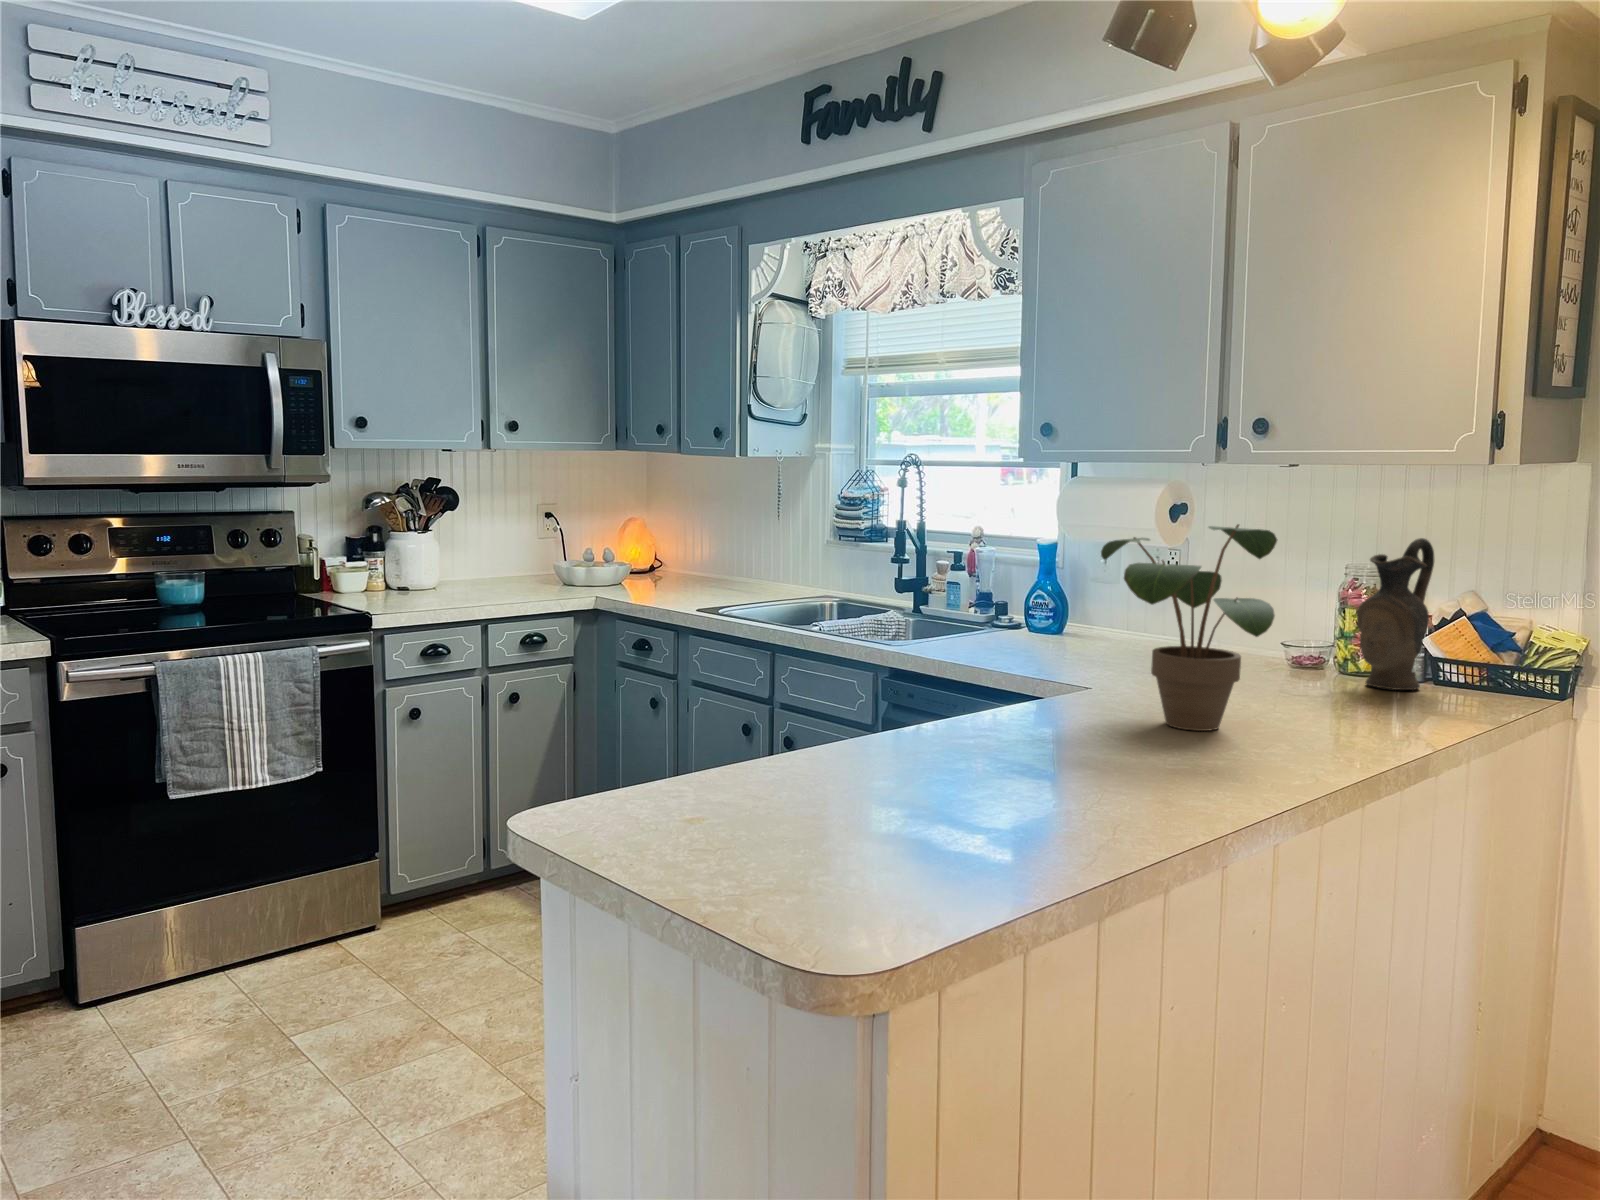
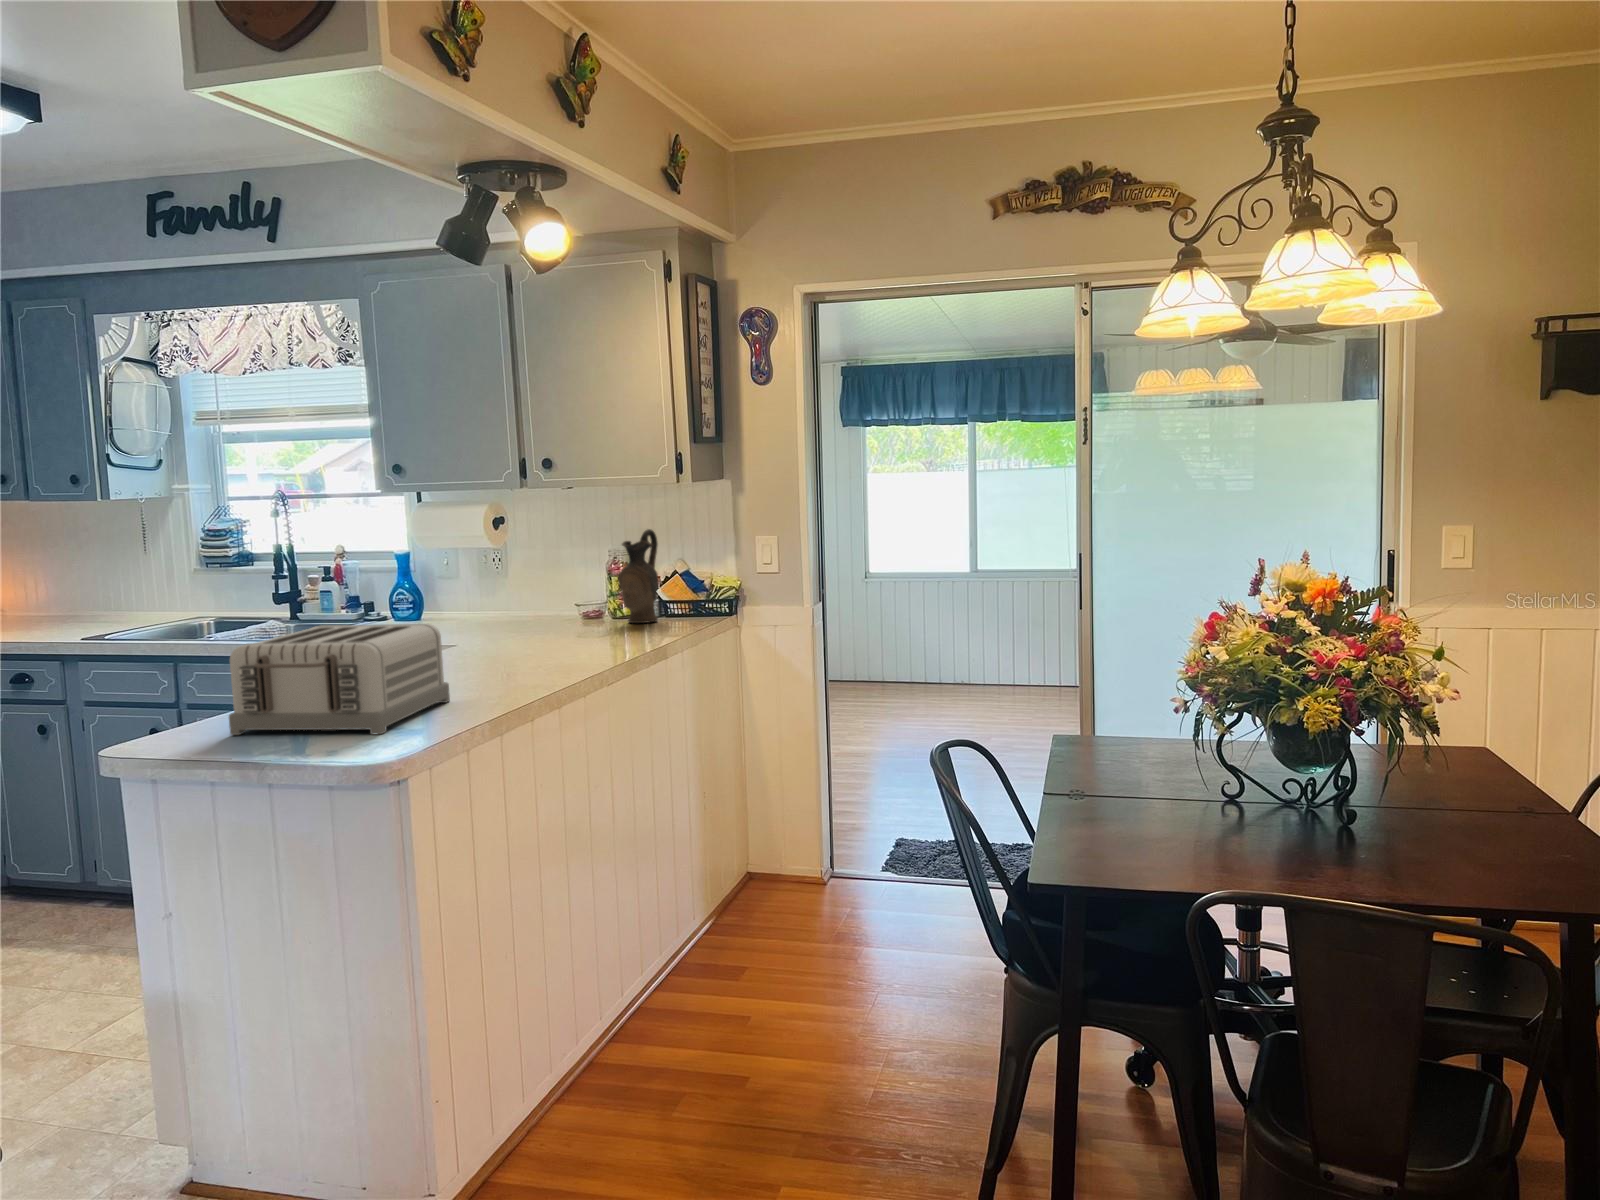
potted plant: present [1101,524,1277,731] -> none [461,526,573,656]
toaster: none [673,657,1022,881] -> present [229,624,450,735]

